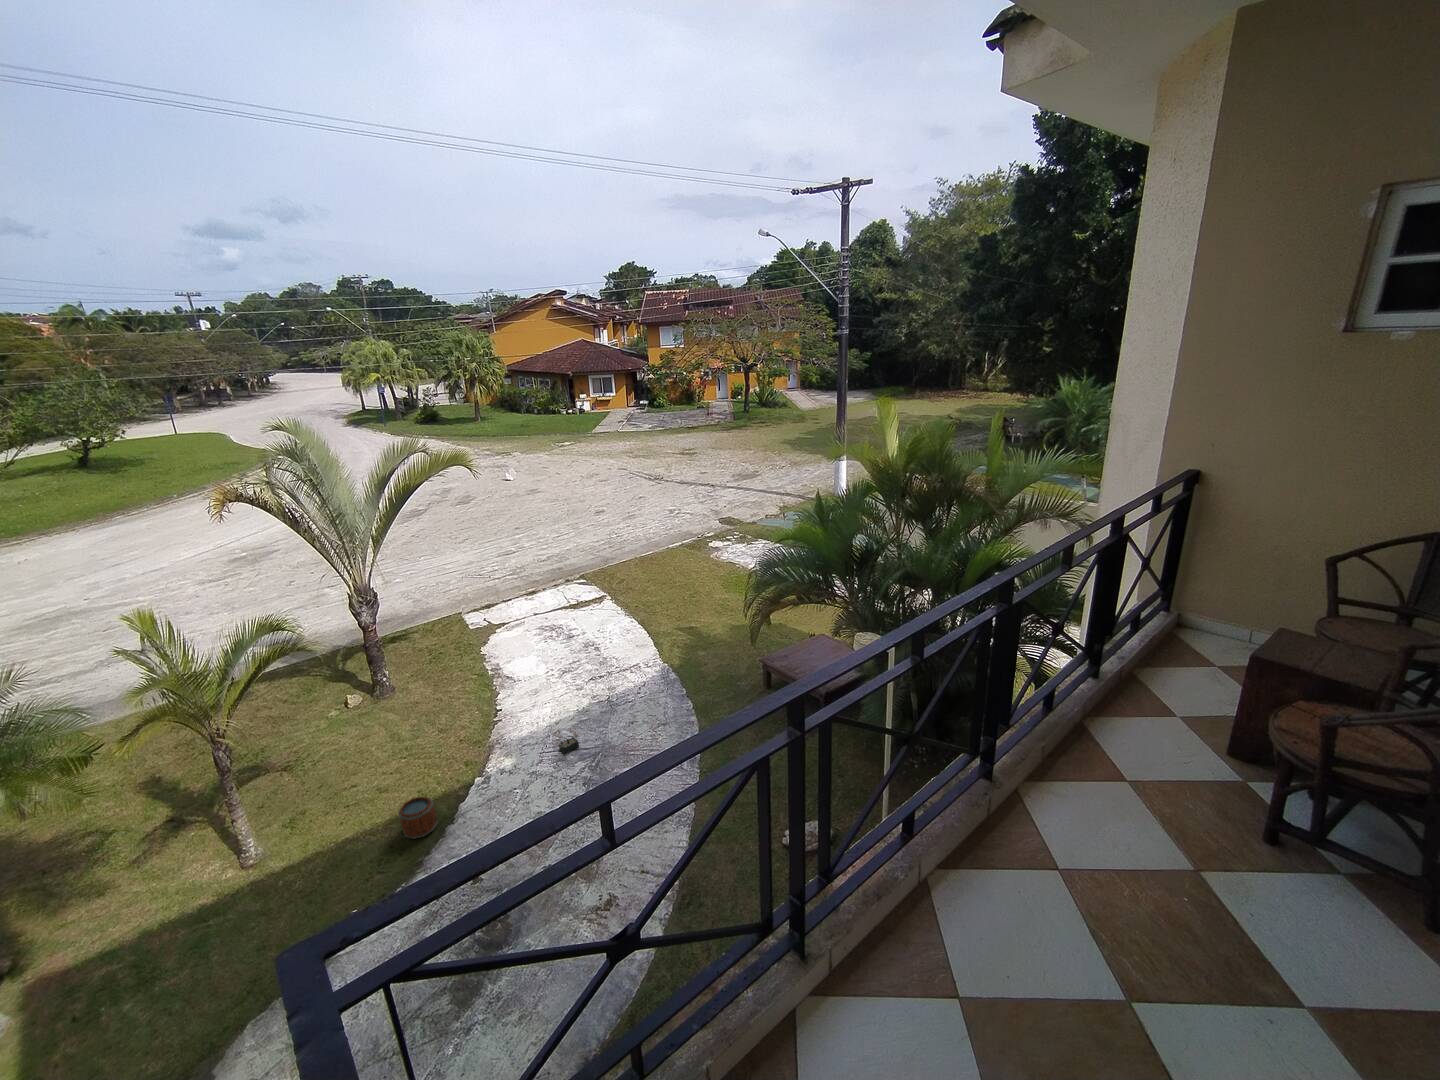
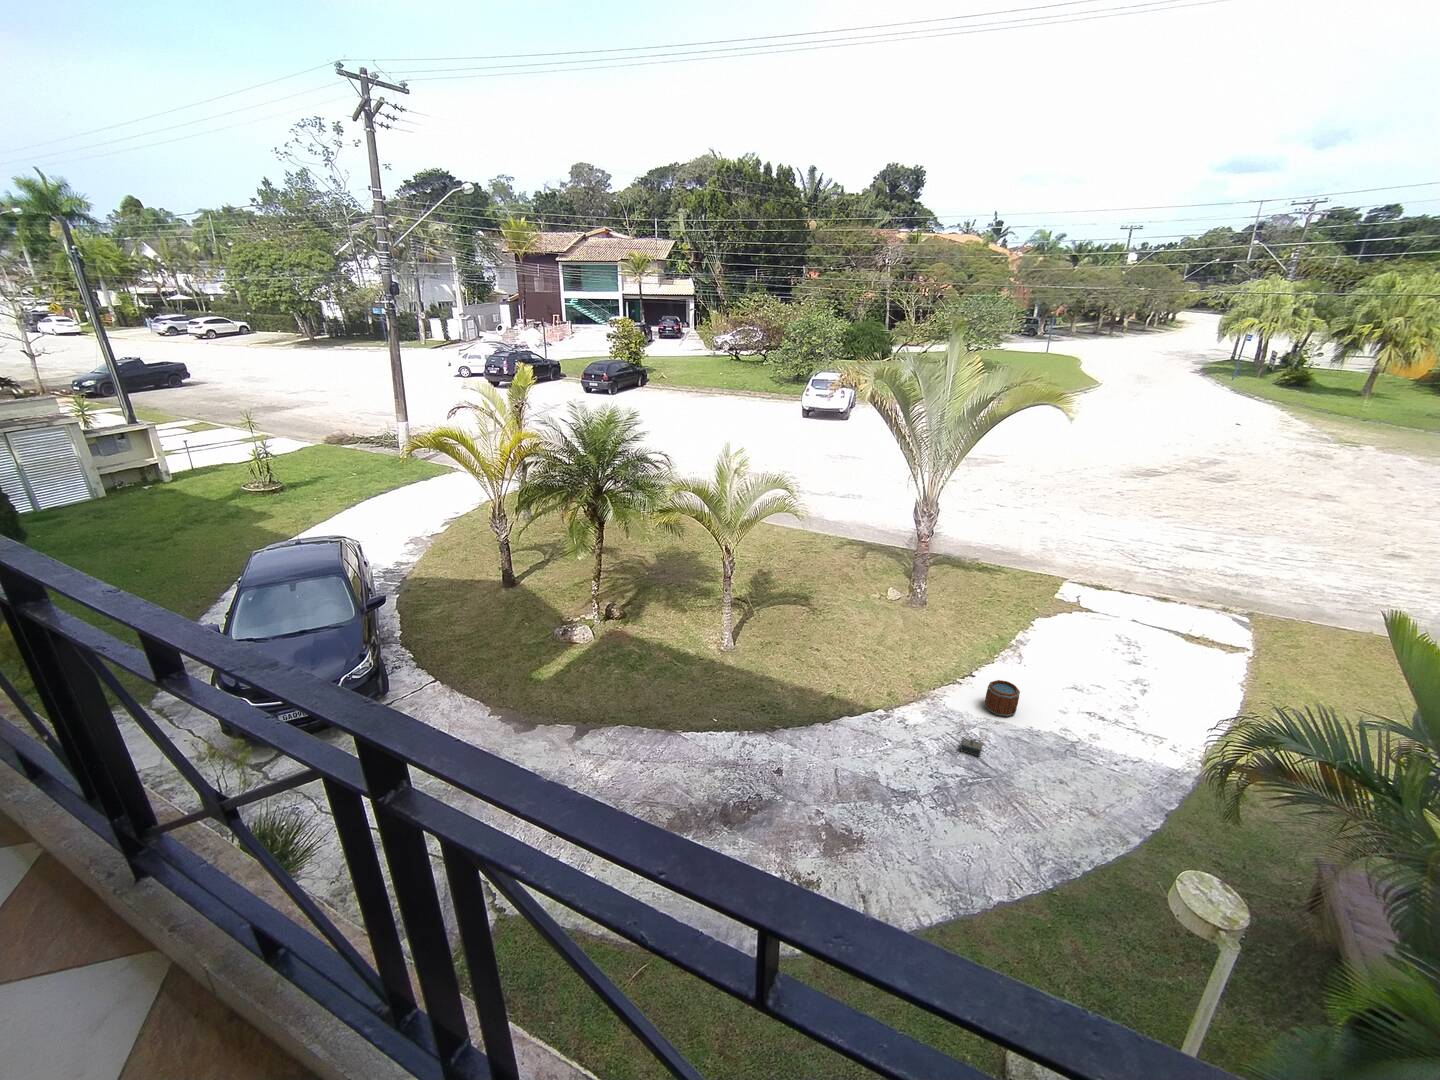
bucket: present [398,796,438,839] -> present [985,680,1020,717]

